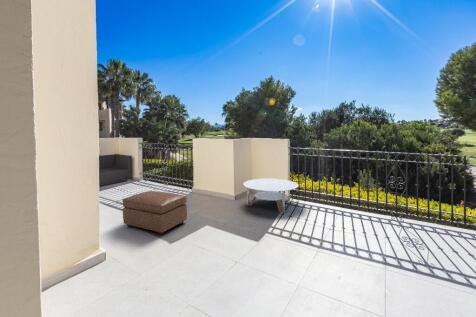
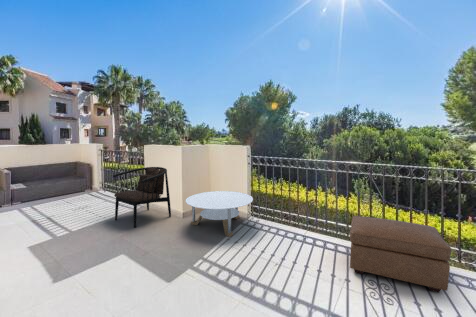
armchair: none [176,159,225,208] -> present [113,167,171,228]
ottoman: present [122,191,187,235] -> present [350,216,451,293]

